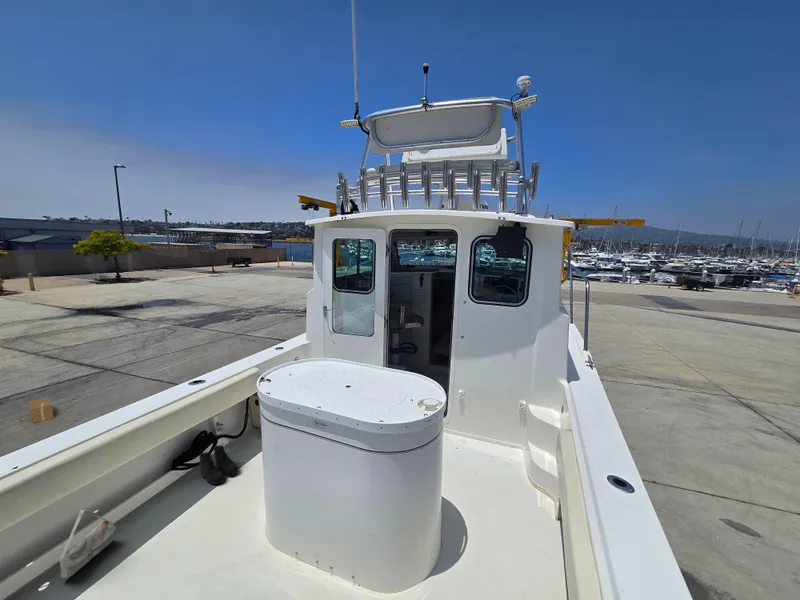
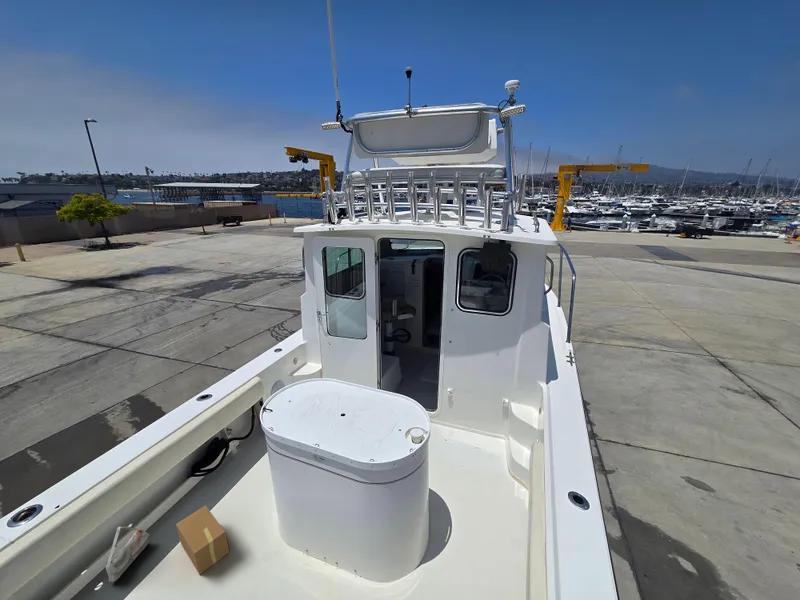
cardboard box: present [29,397,54,423] -> present [176,506,229,575]
boots: present [200,445,238,485] -> none [214,448,250,485]

